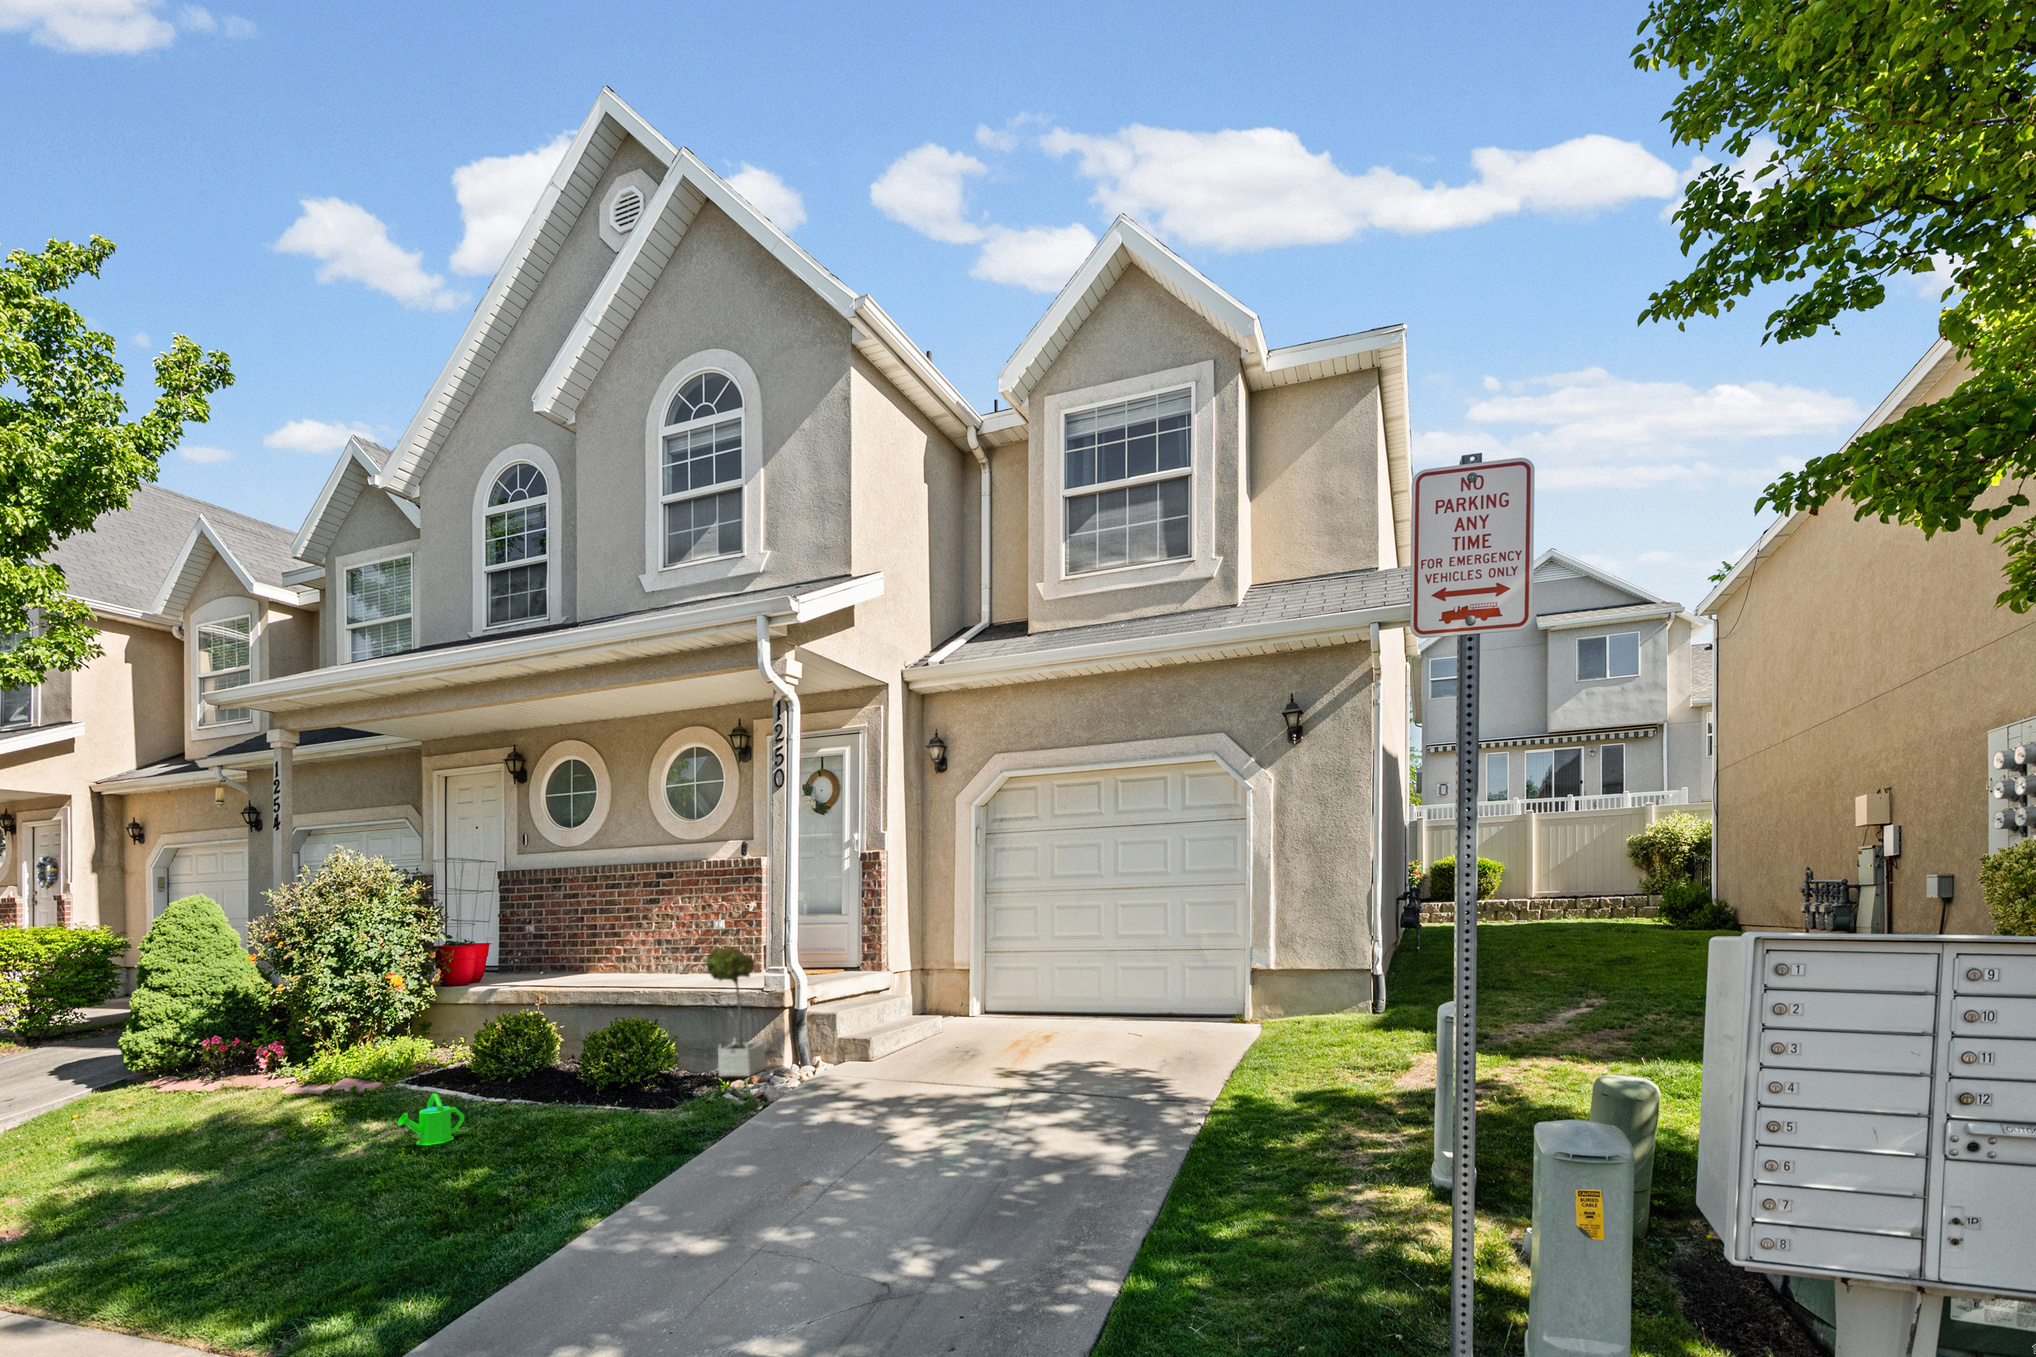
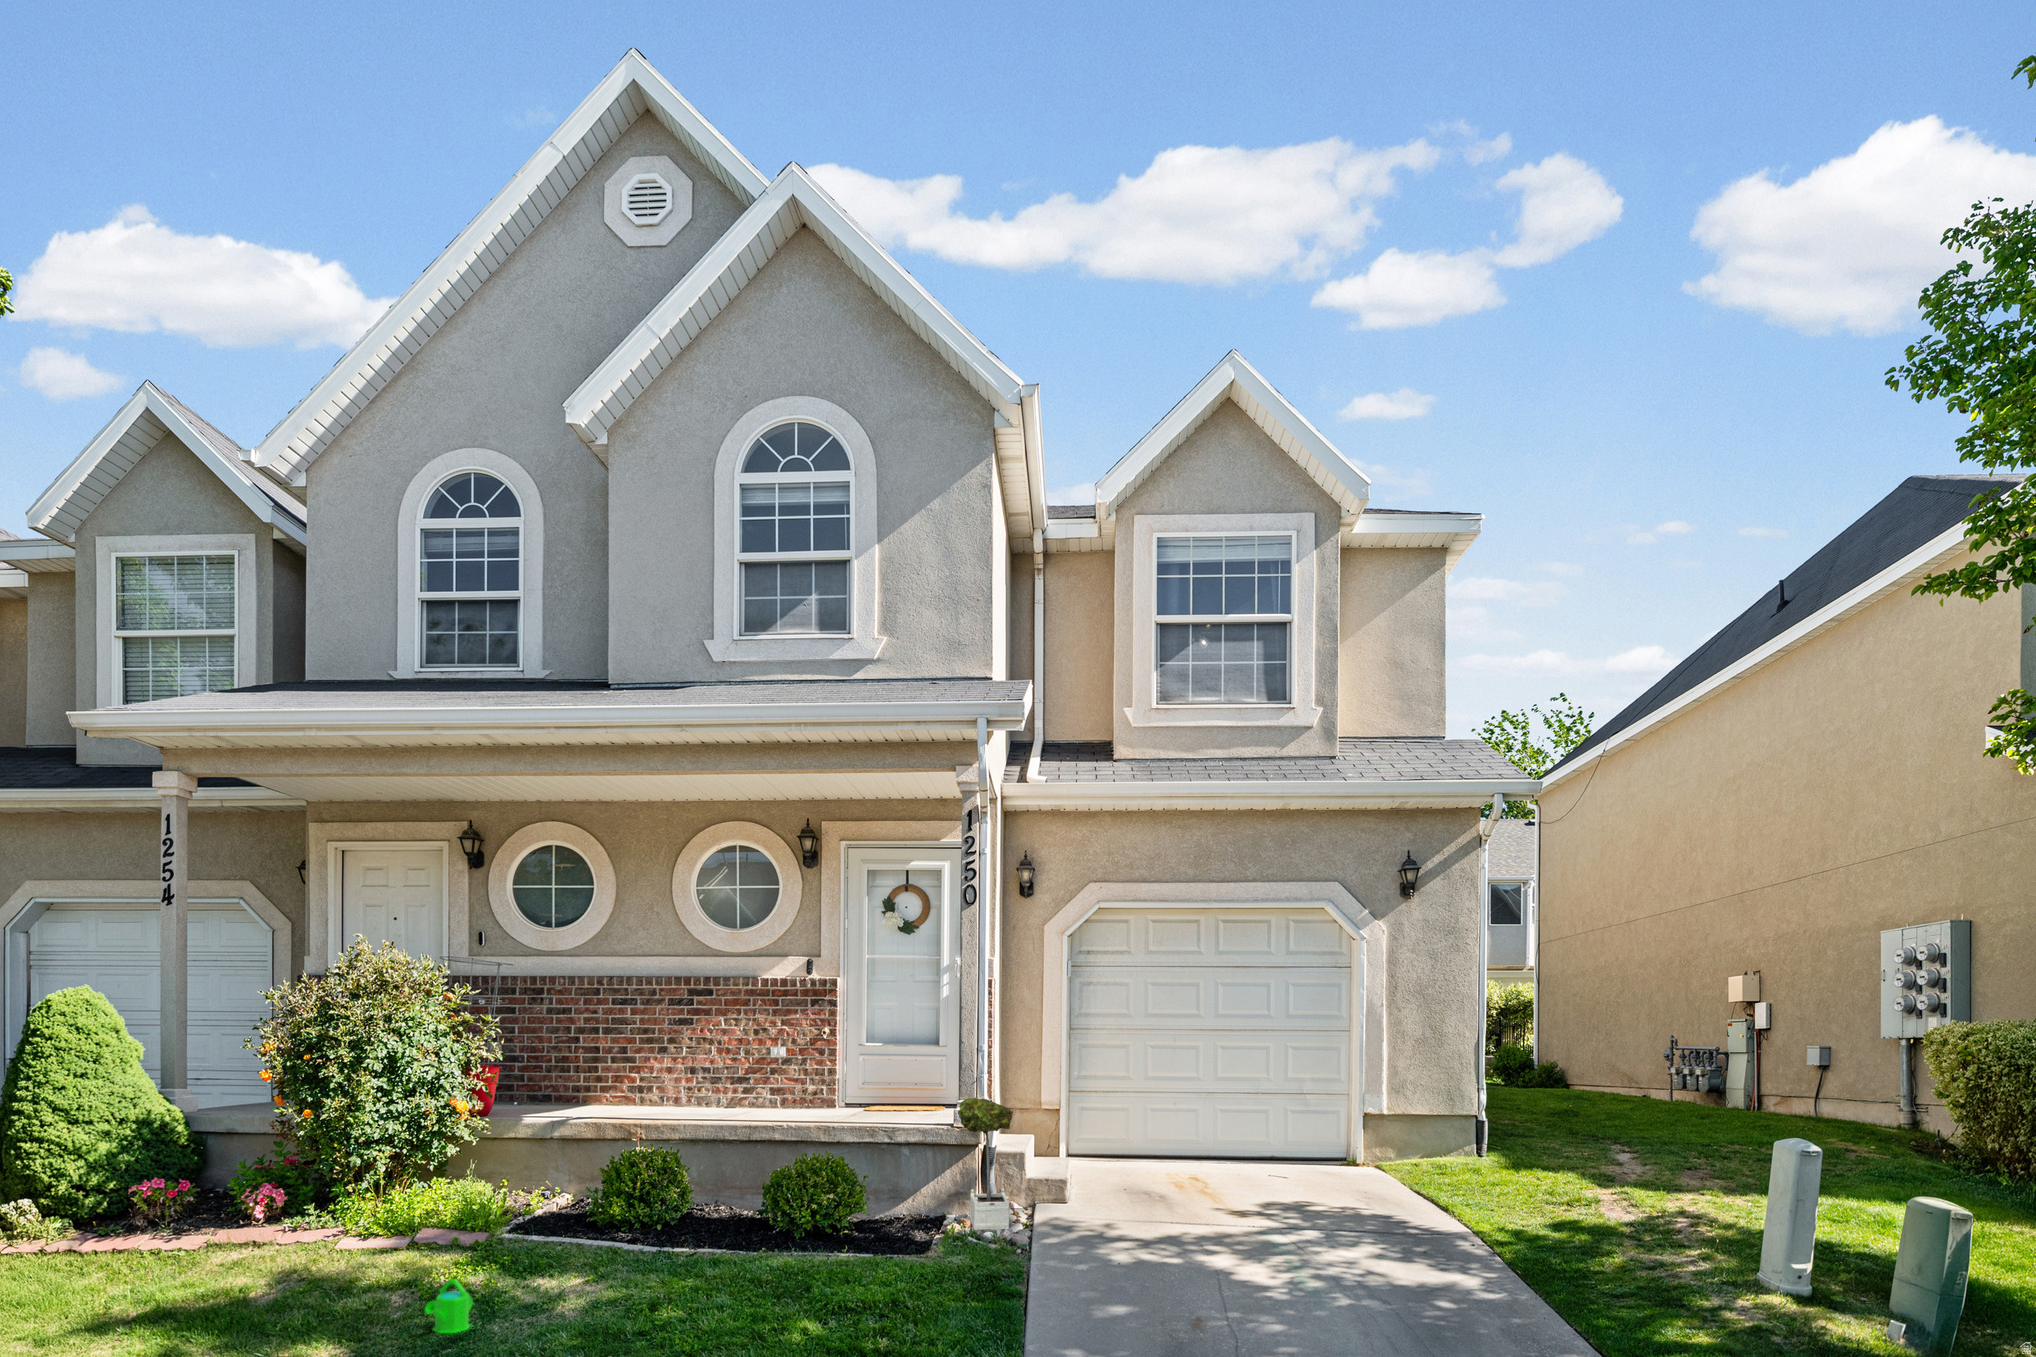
watering can: present [398,1093,464,1145] -> present [425,1279,473,1333]

